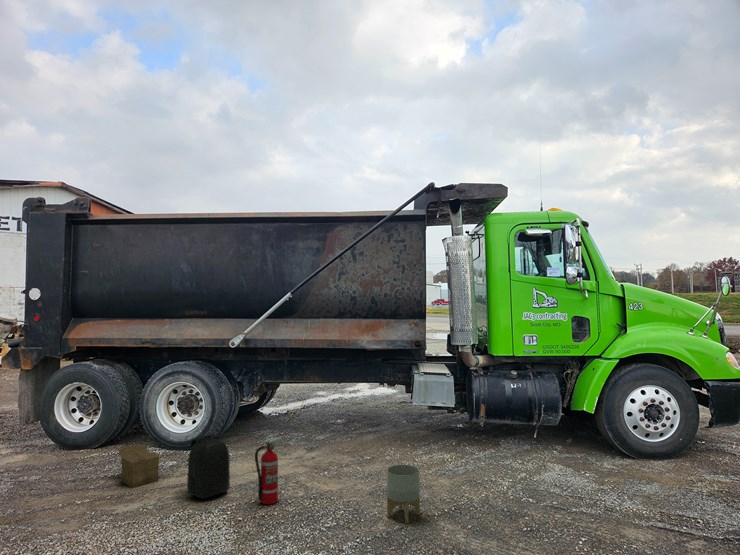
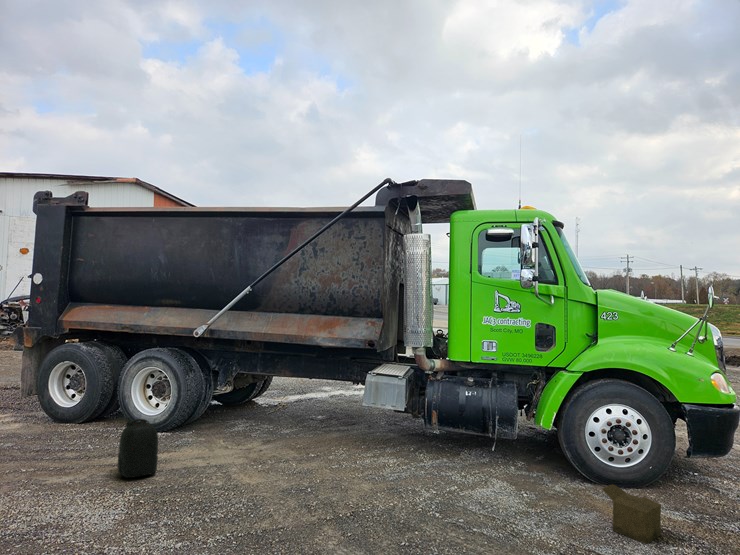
fire extinguisher: present [255,437,282,504] -> none [169,426,200,490]
cardboard box: present [118,445,159,488] -> present [602,484,661,544]
planter: present [387,464,420,523] -> none [278,464,313,524]

